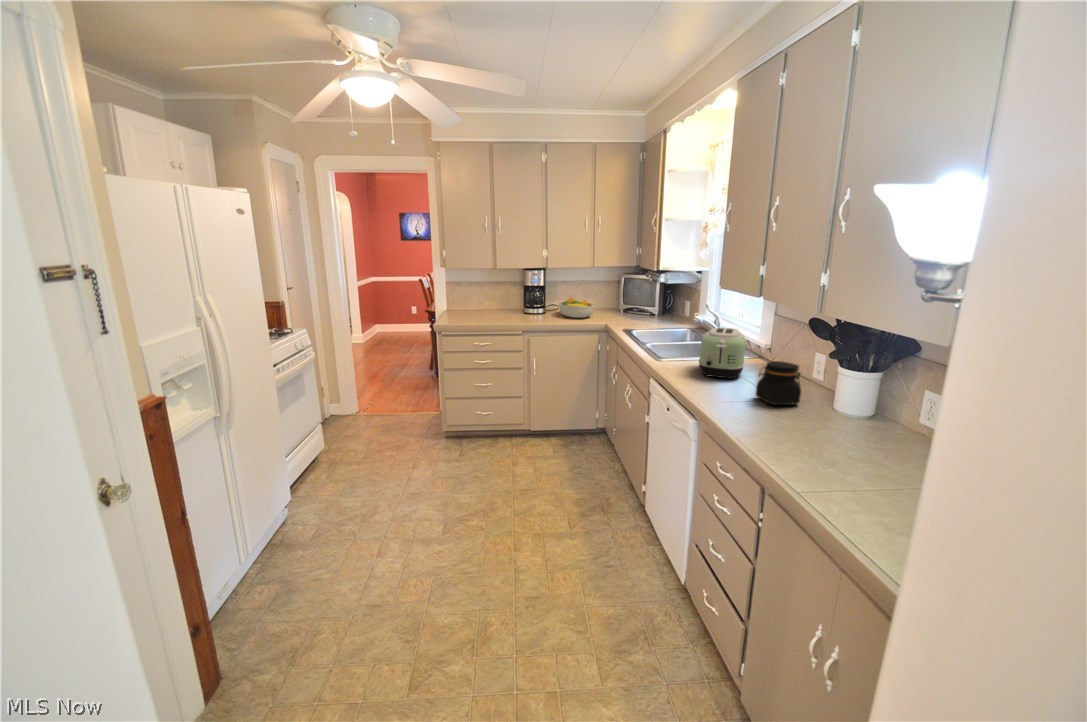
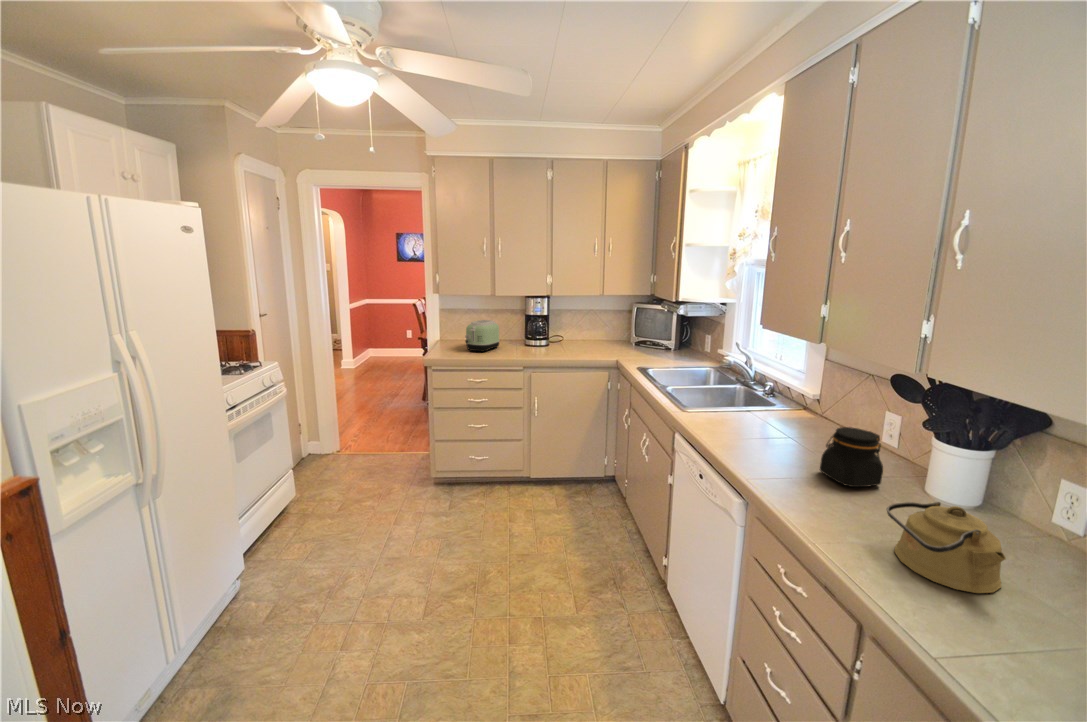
fruit bowl: present [559,297,594,318] -> none [563,328,603,352]
toaster: present [699,327,746,379] -> present [465,320,500,352]
kettle: none [788,403,860,459] -> present [887,502,1006,593]

